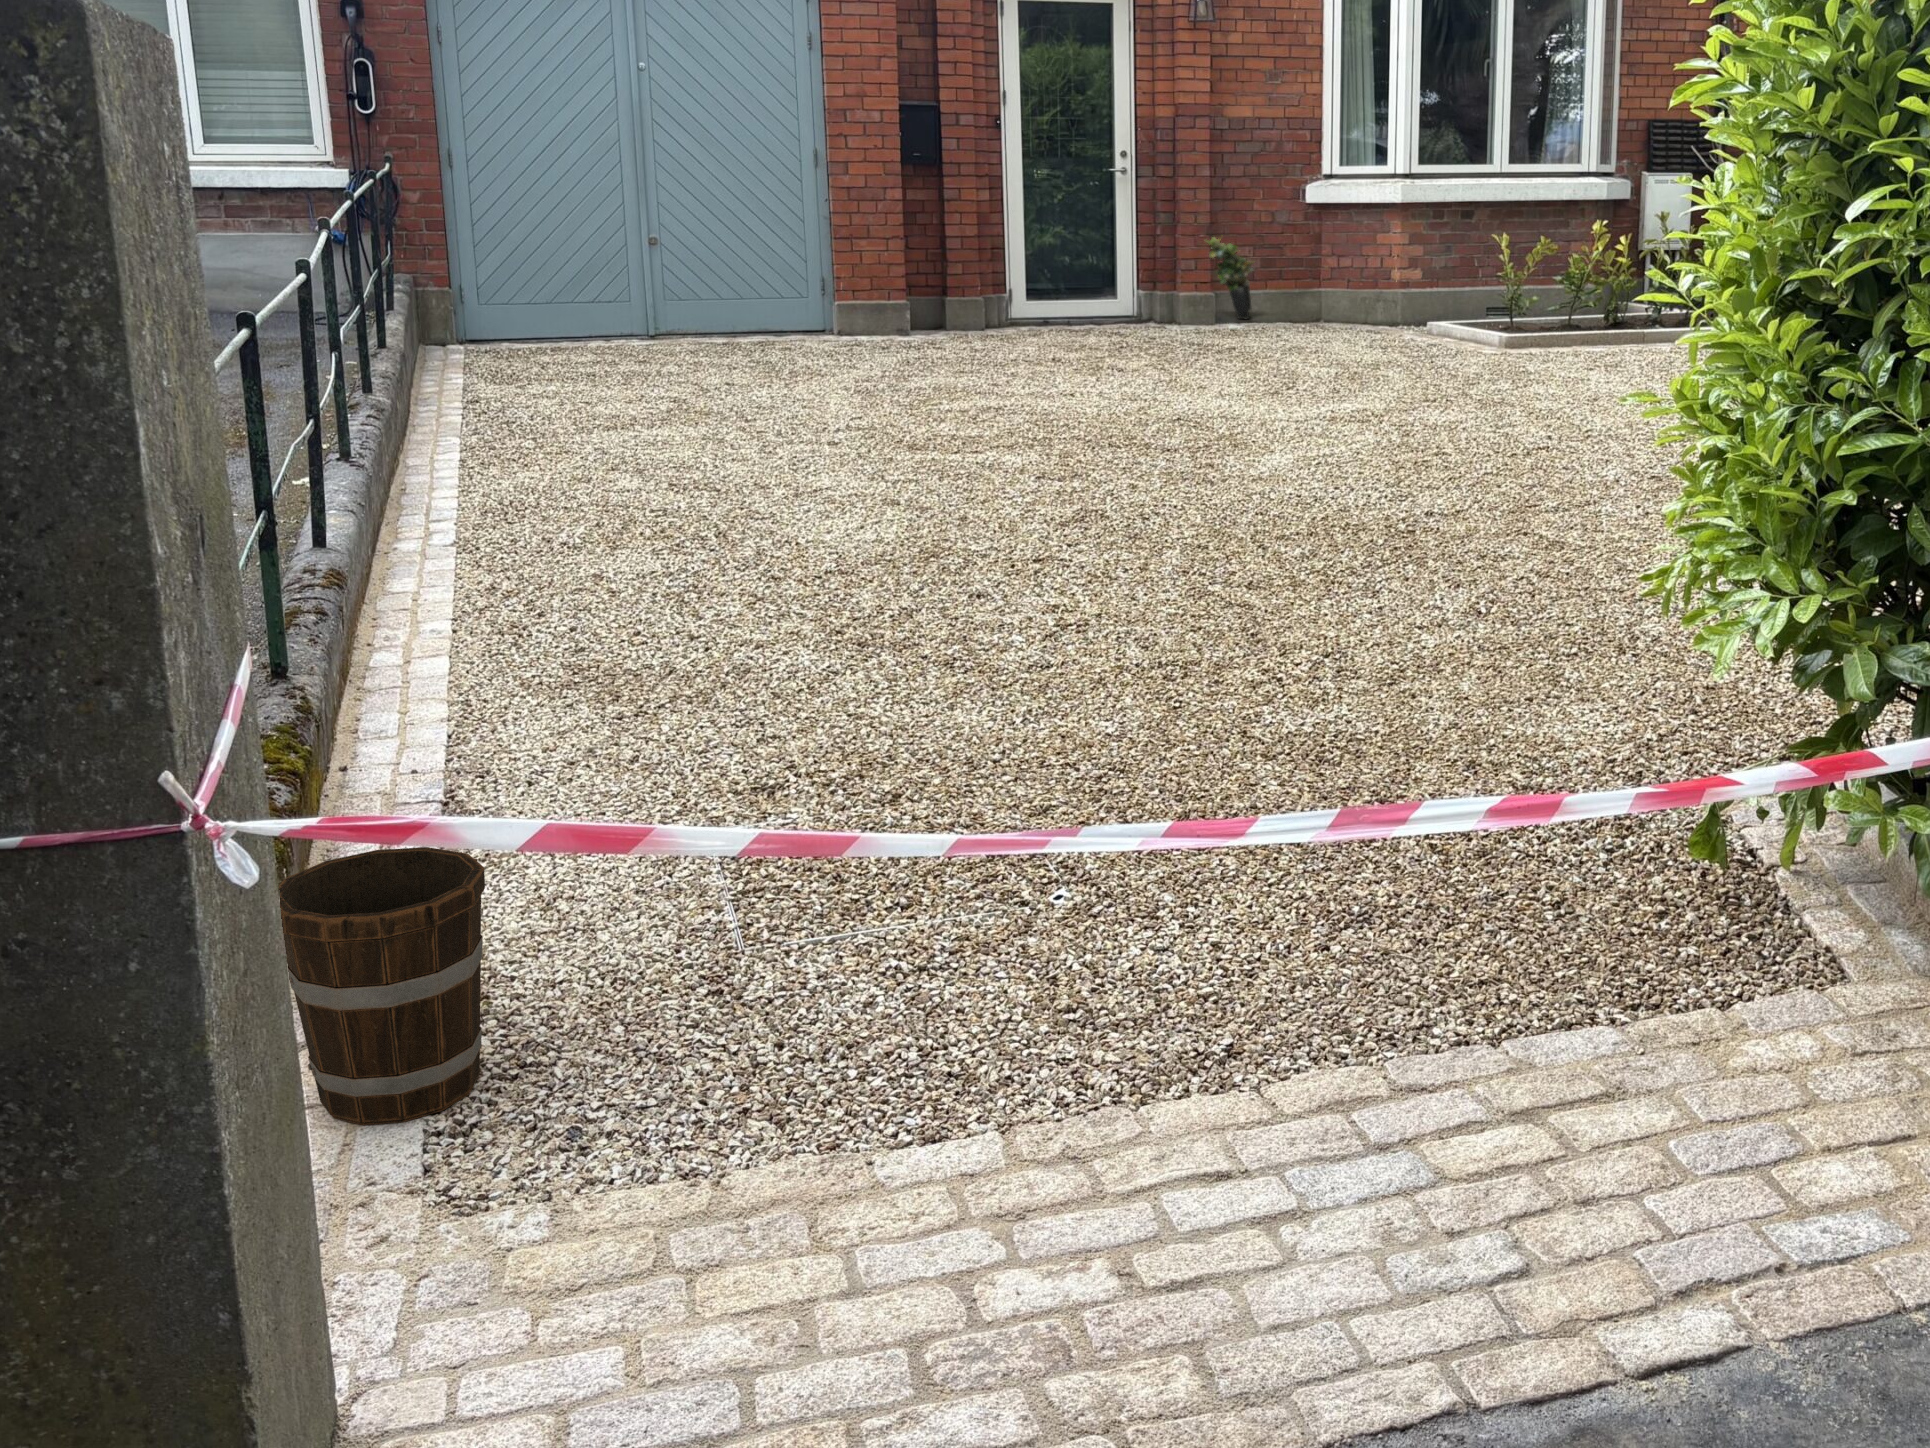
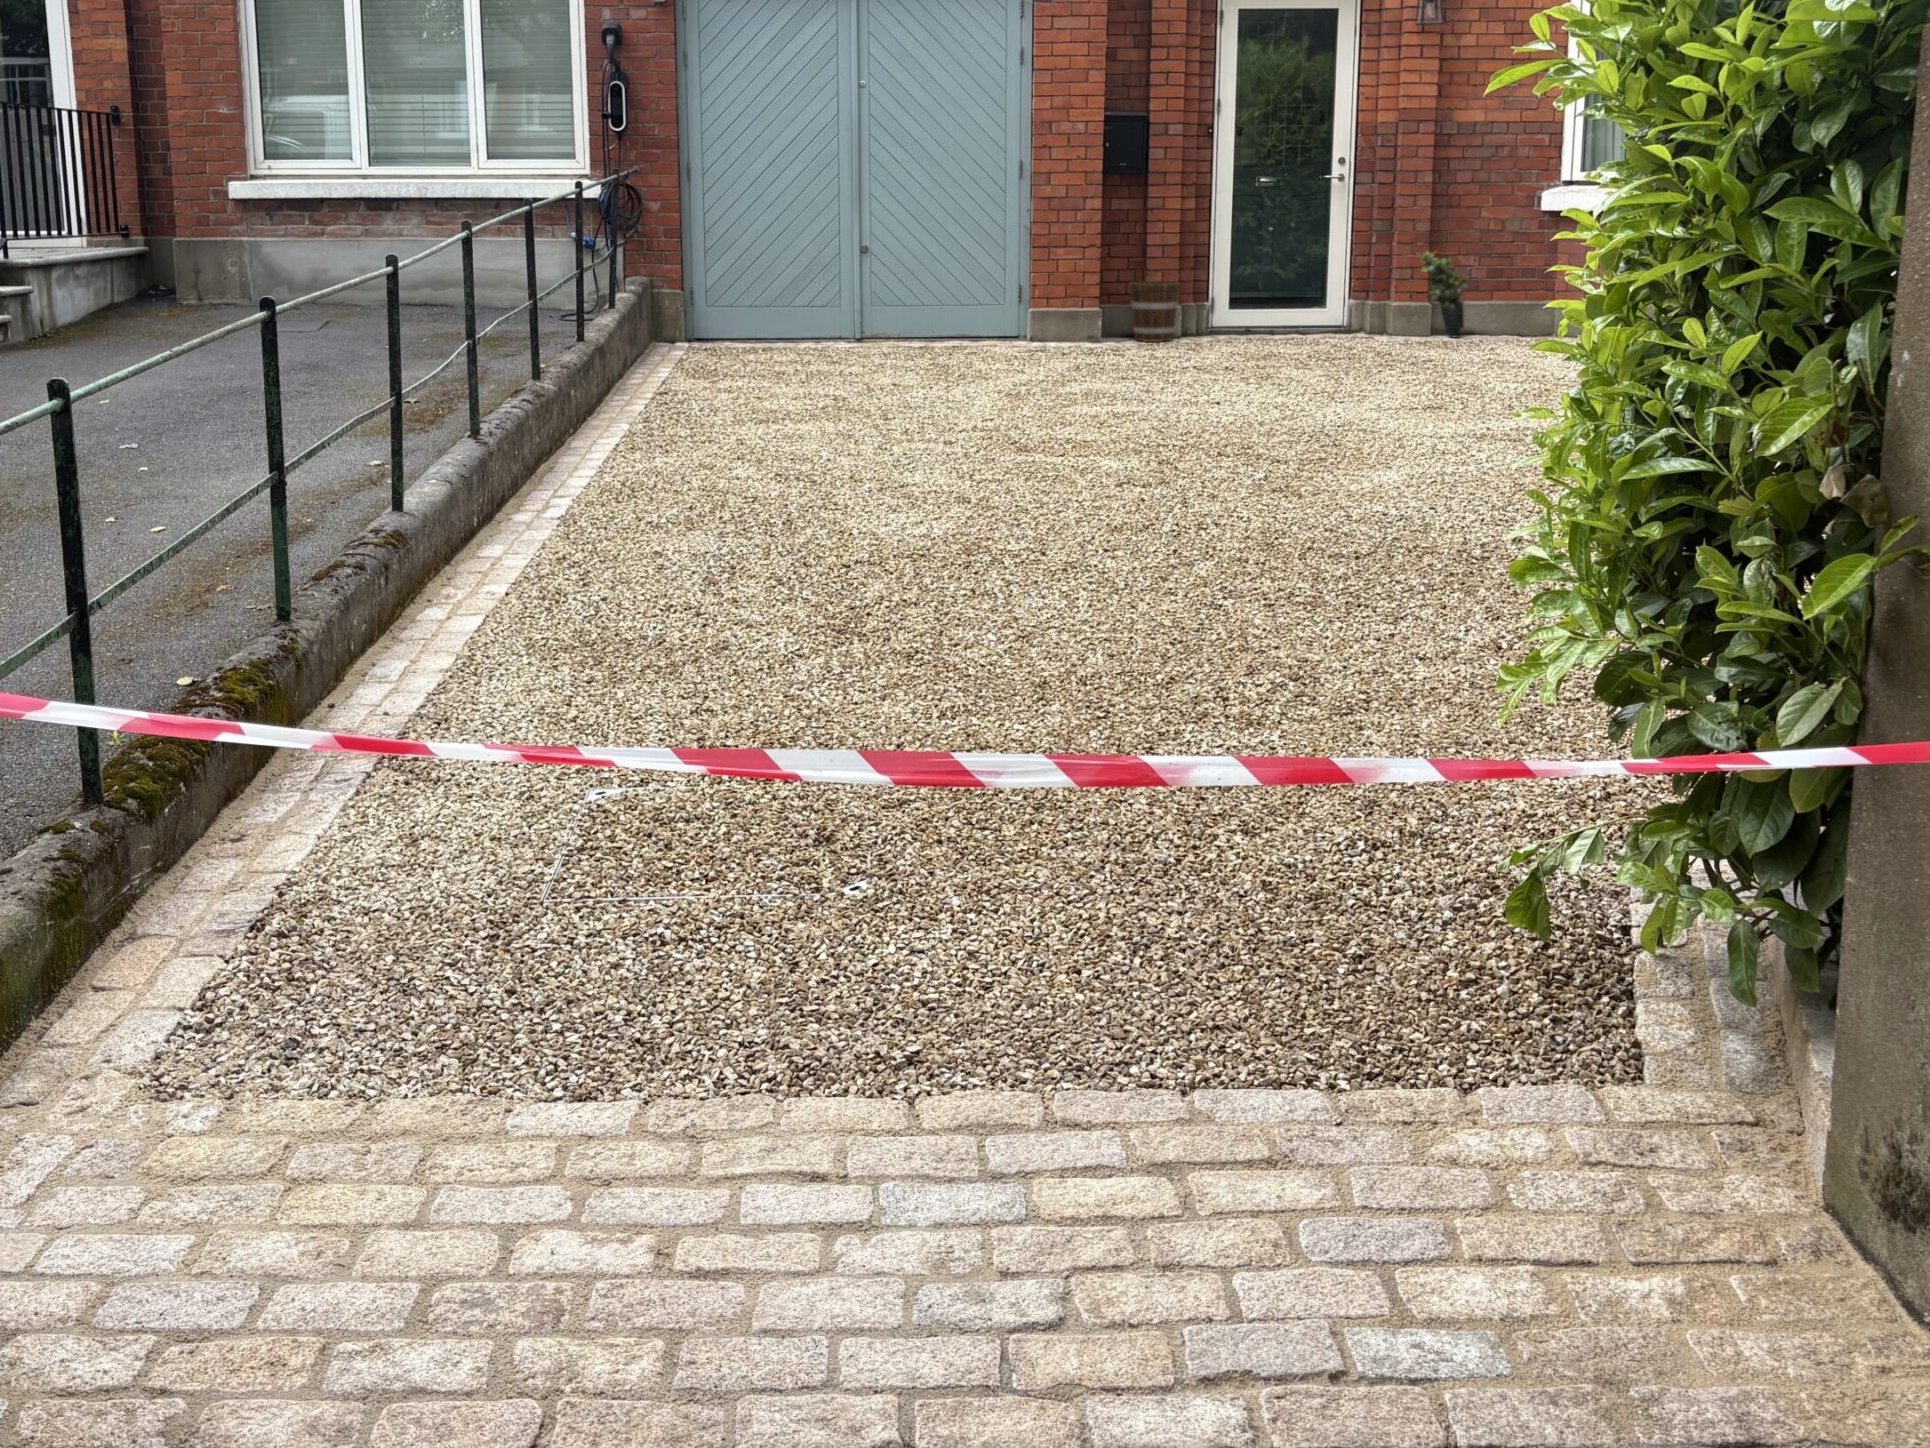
bucket: present [279,847,485,1125] -> present [1129,281,1180,342]

